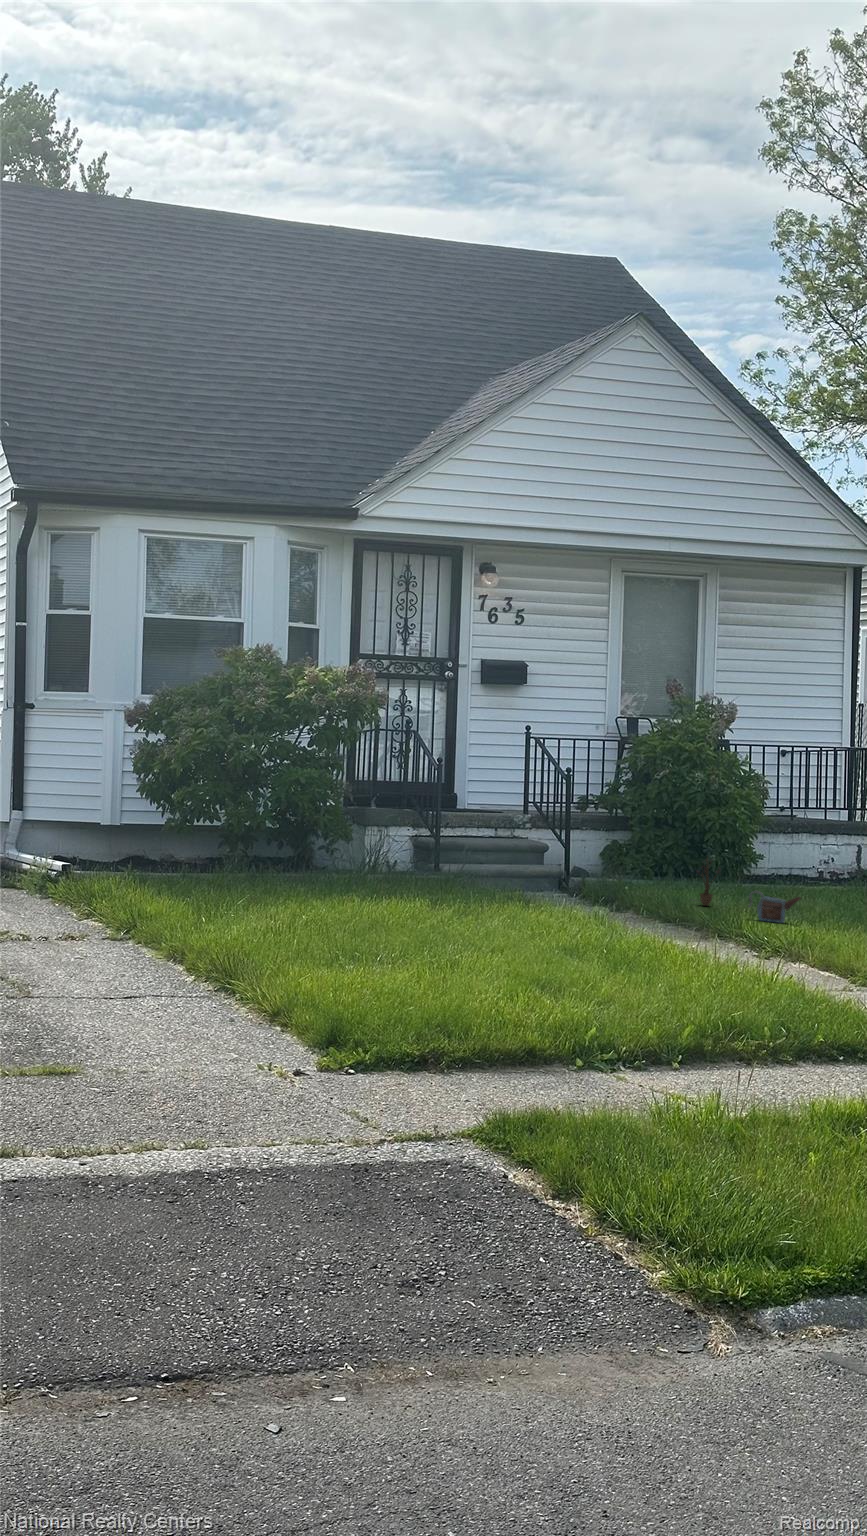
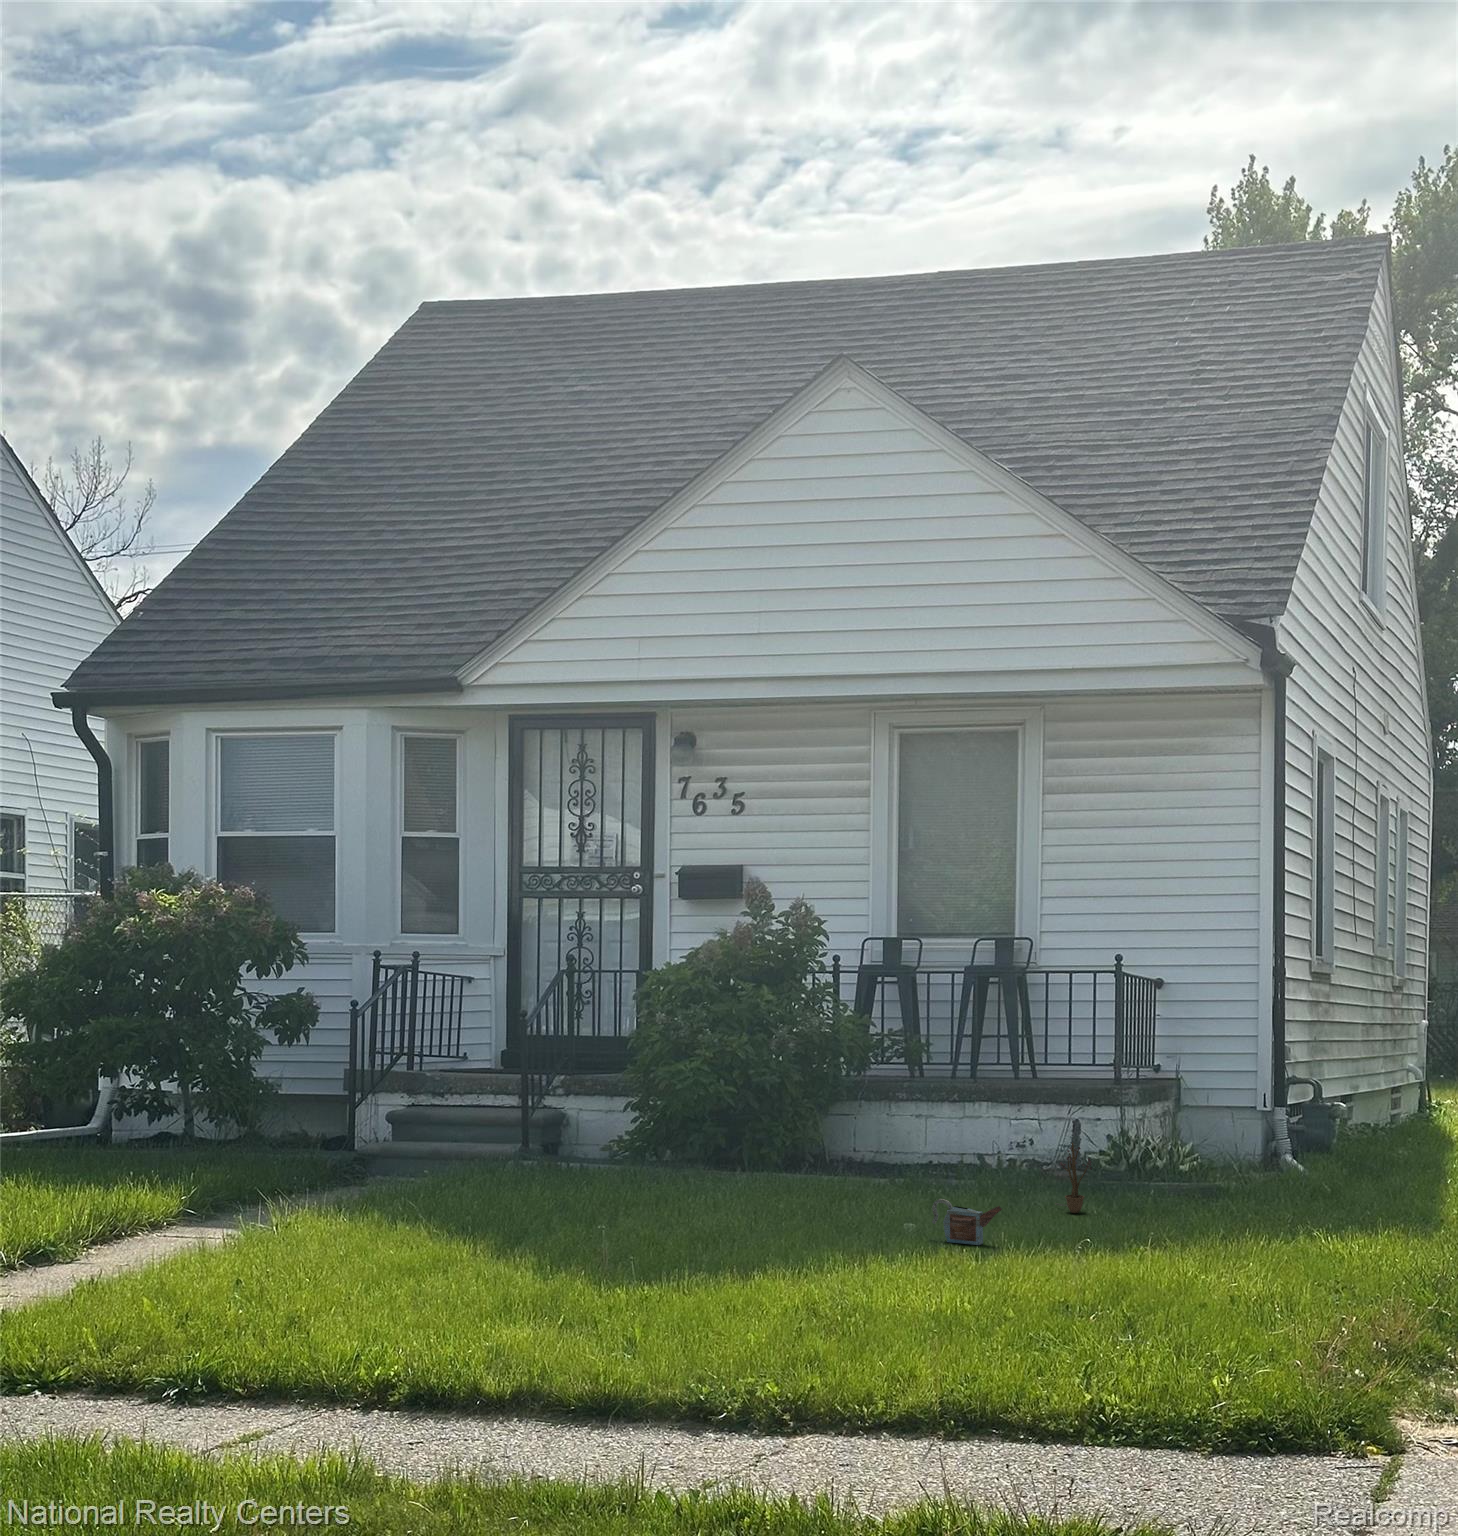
decorative plant: present [693,858,720,906] -> present [1055,1143,1092,1213]

